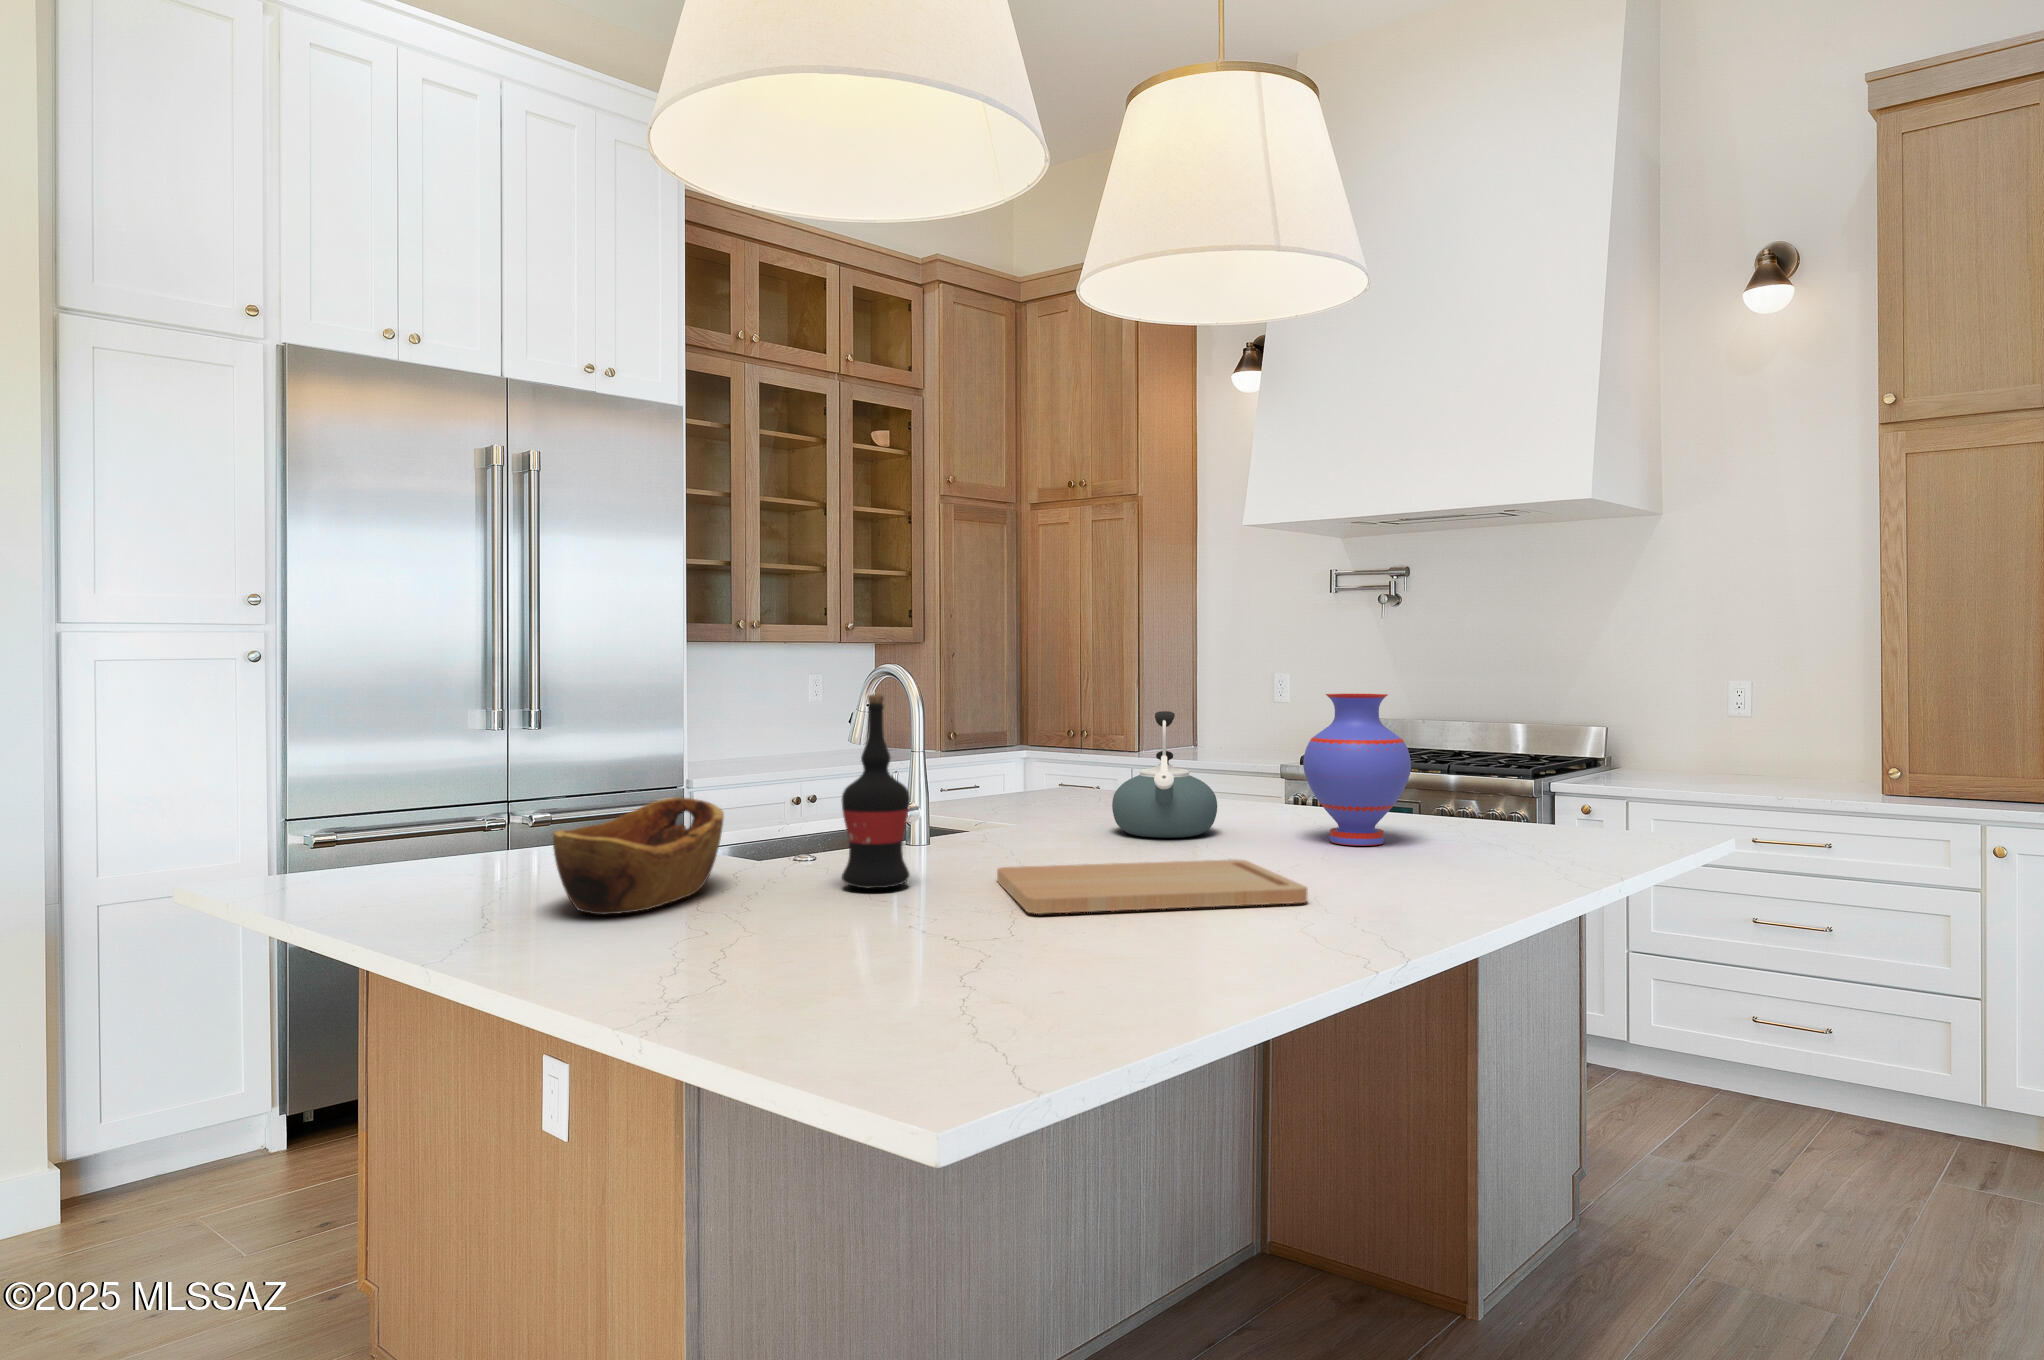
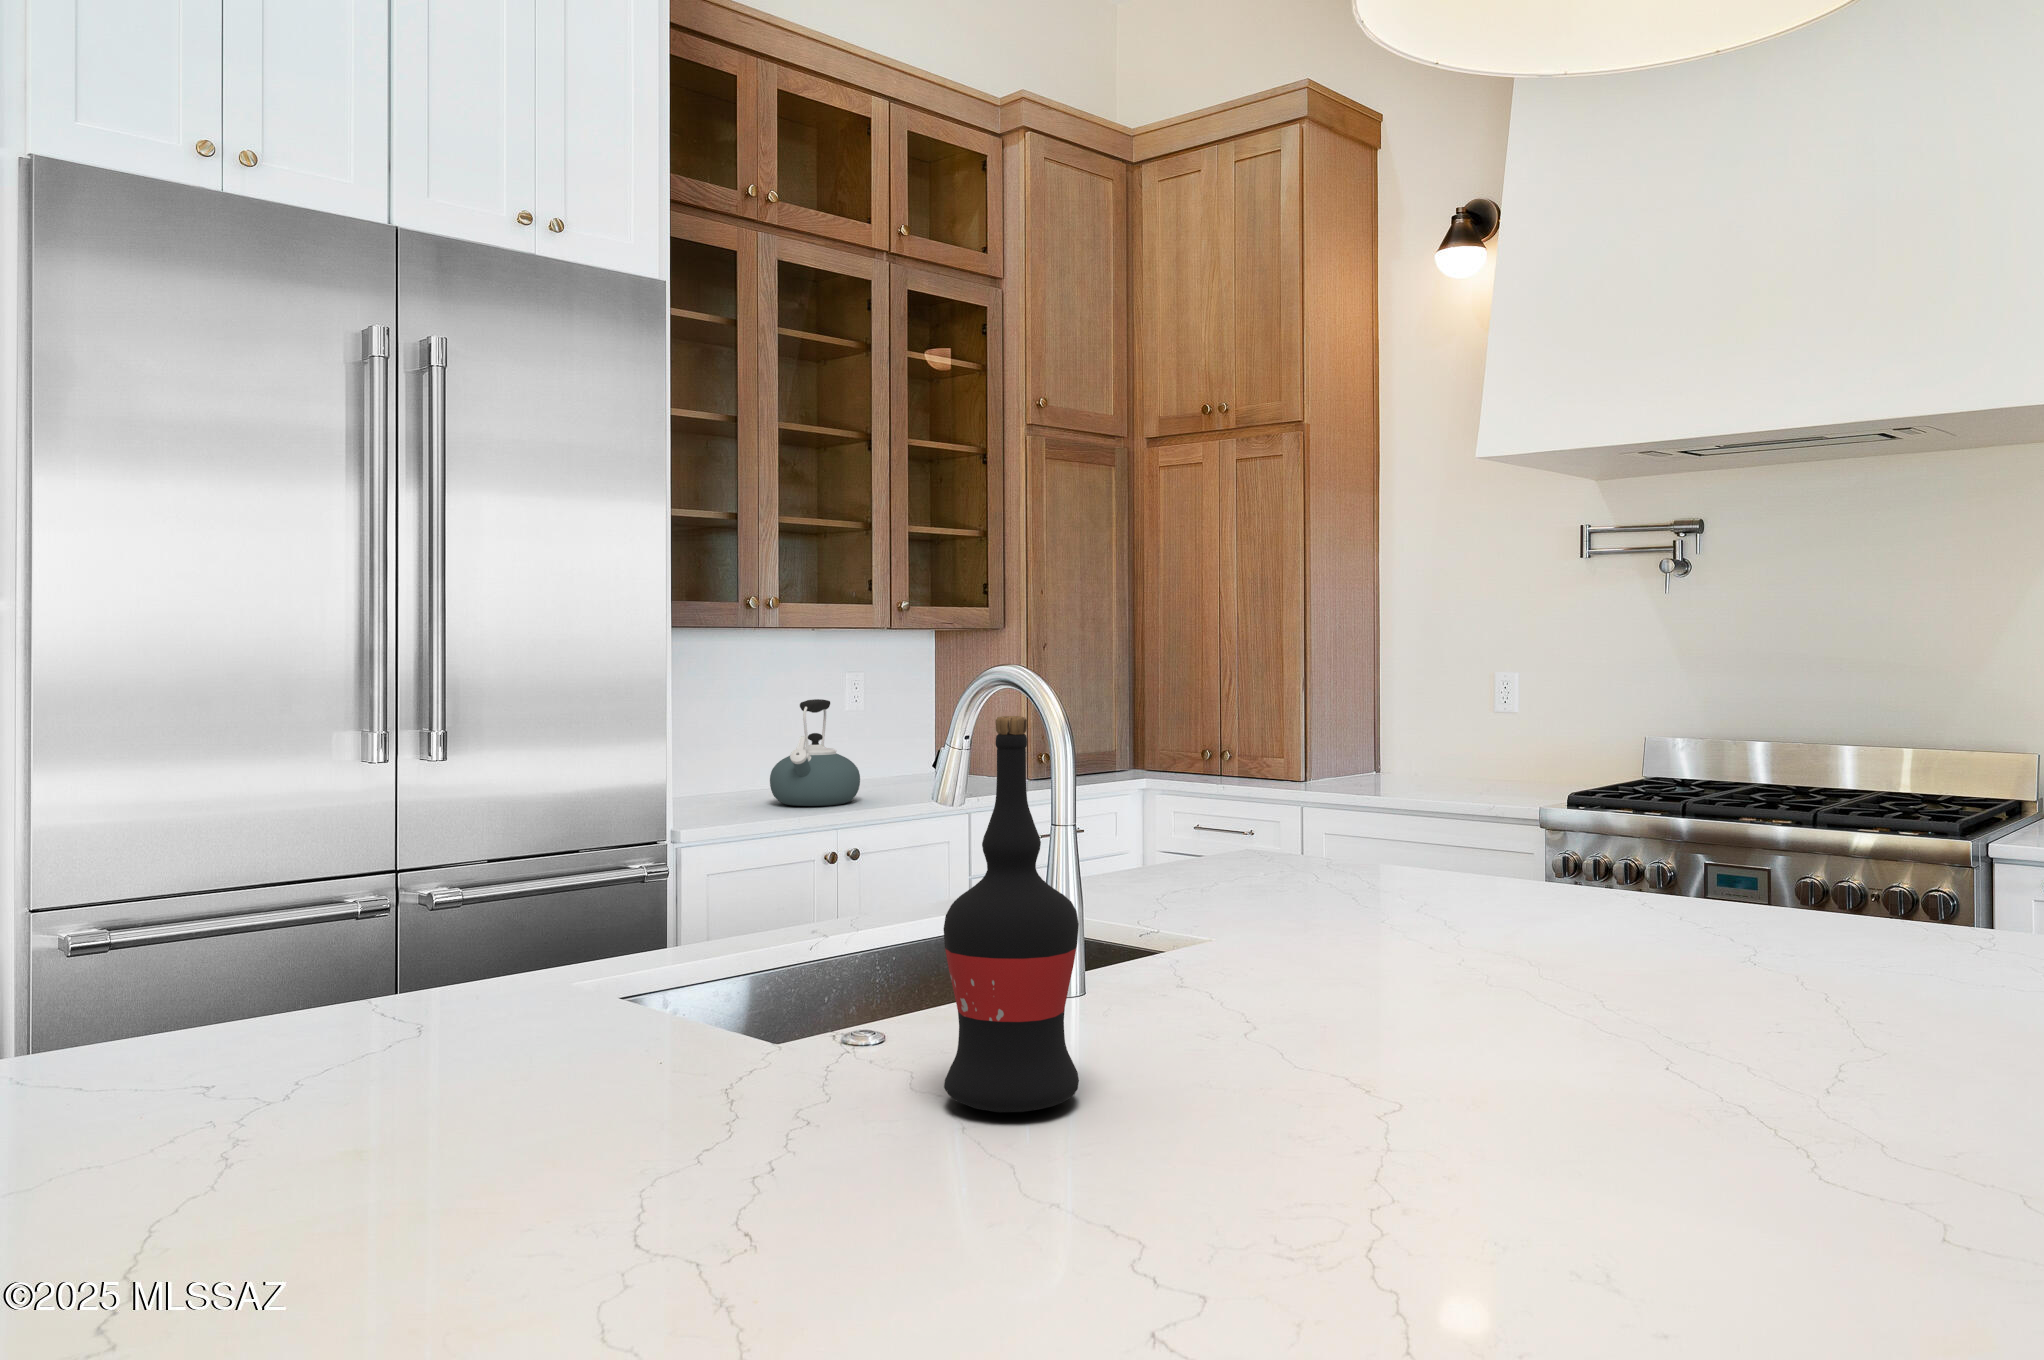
vase: present [1303,694,1411,846] -> none [1746,709,1961,988]
kettle: present [1112,711,1217,838] -> present [770,699,860,806]
wooden bowl: present [553,797,724,915] -> none [336,914,708,1199]
cutting board: present [997,859,1307,914] -> none [1248,1035,1955,1208]

